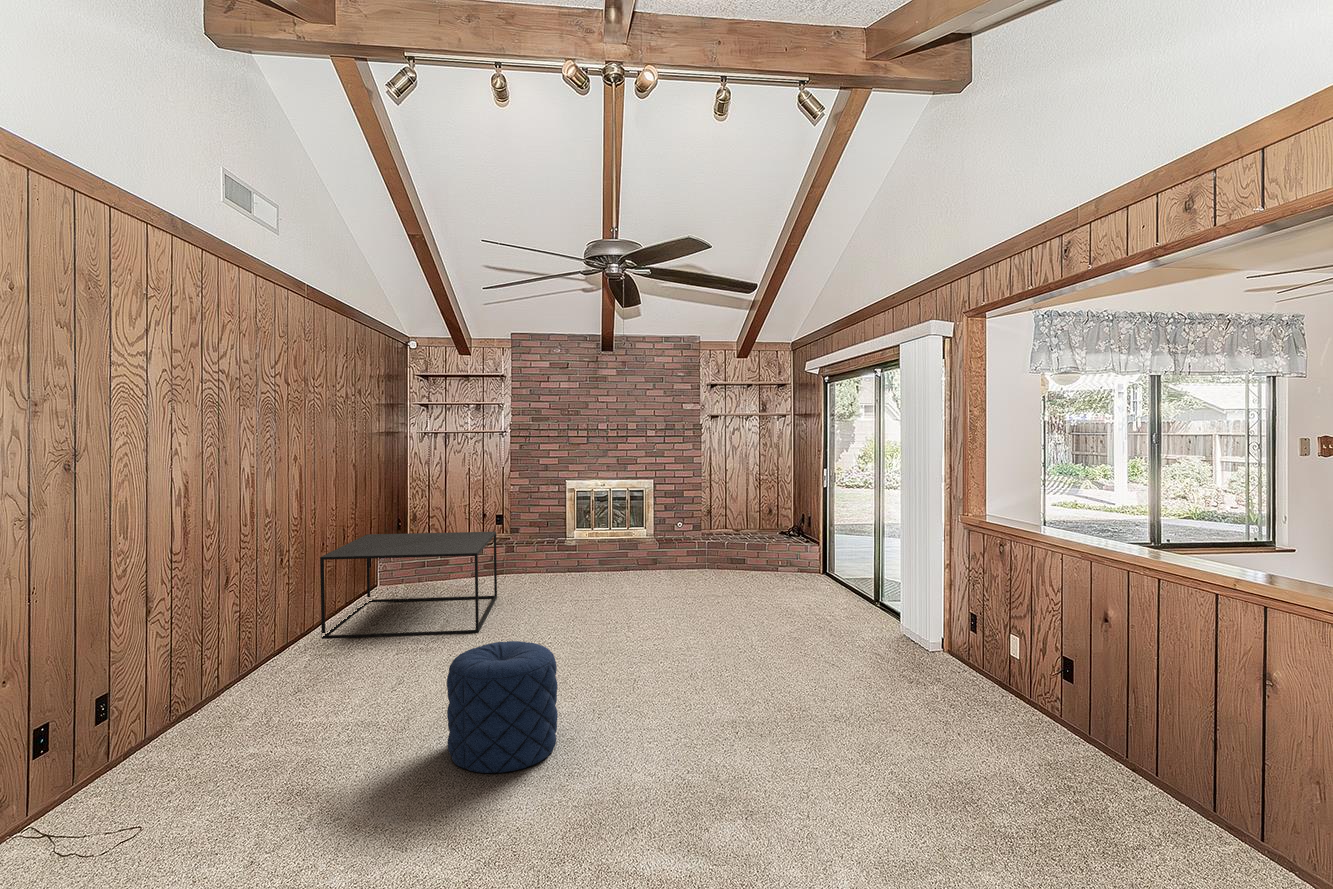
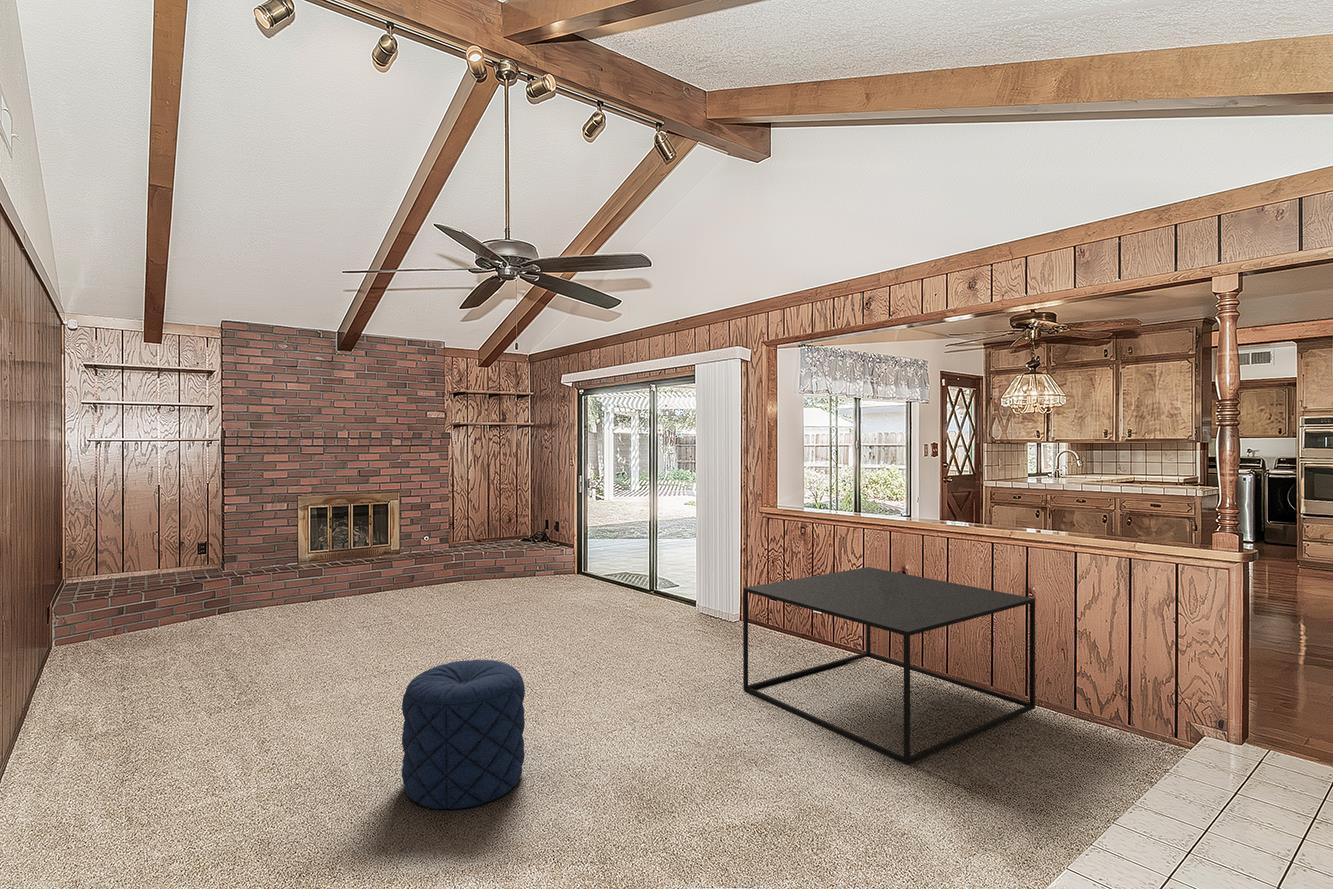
coffee table: present [320,532,497,639] -> present [743,567,1035,765]

